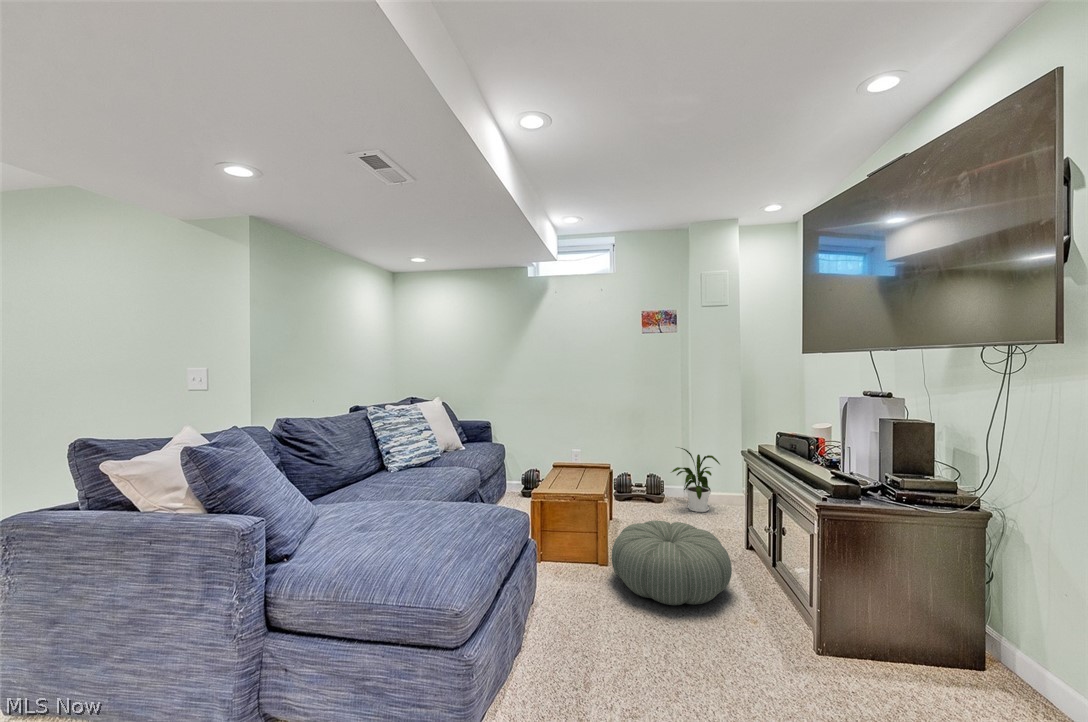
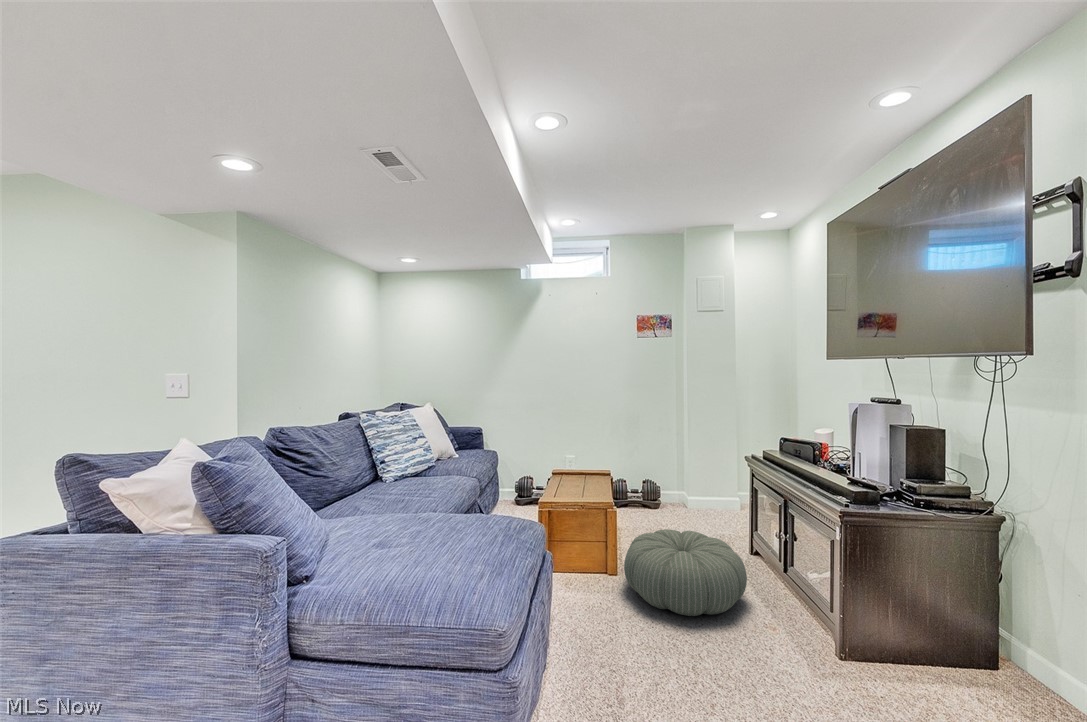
house plant: present [672,448,720,512] -> none [671,453,722,520]

